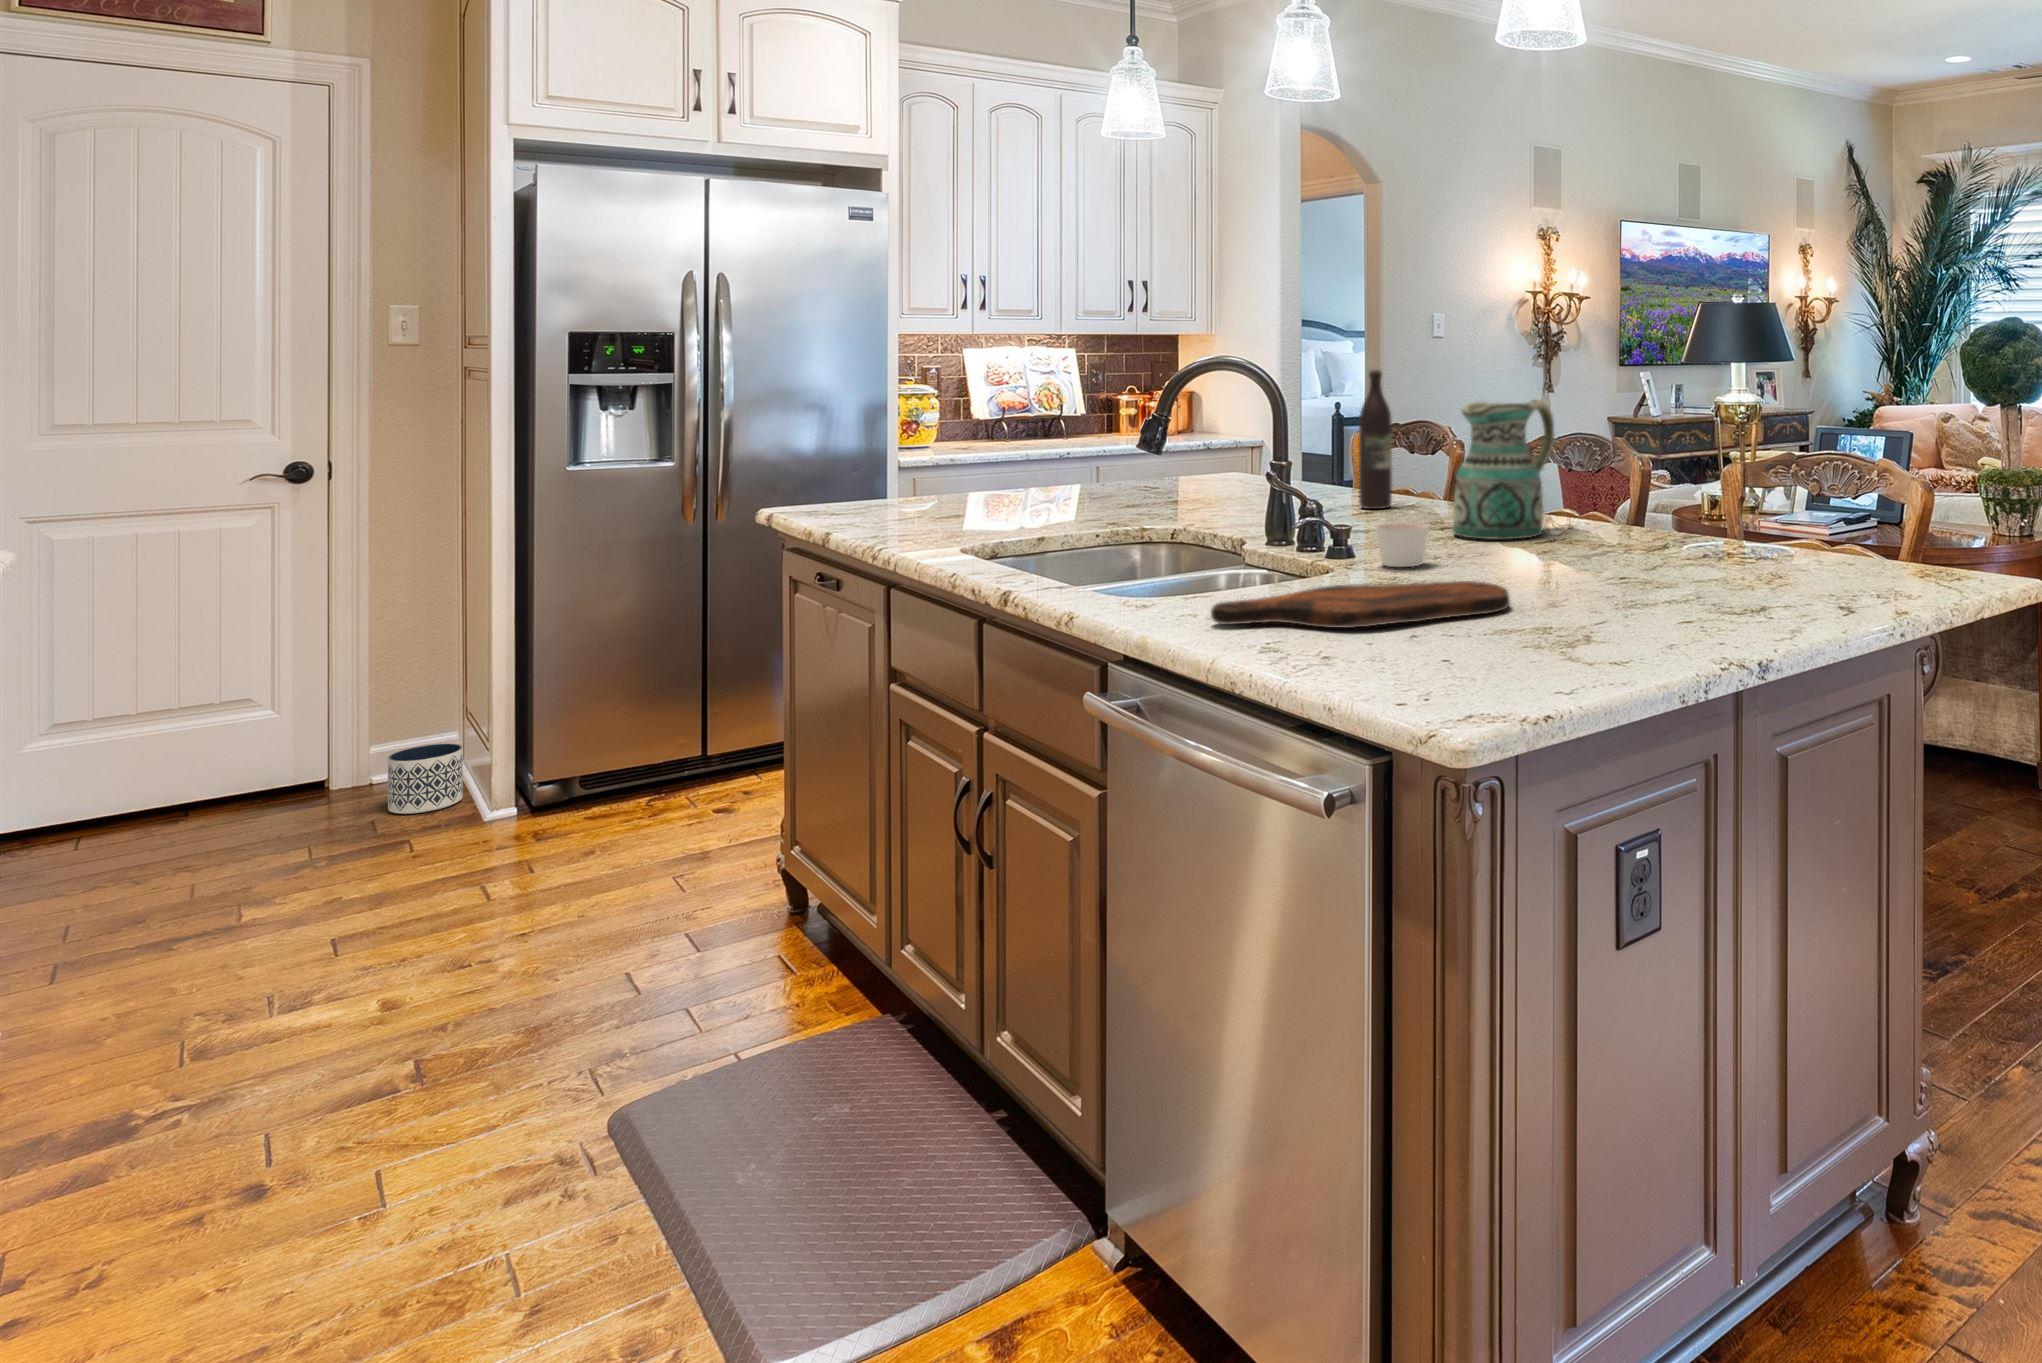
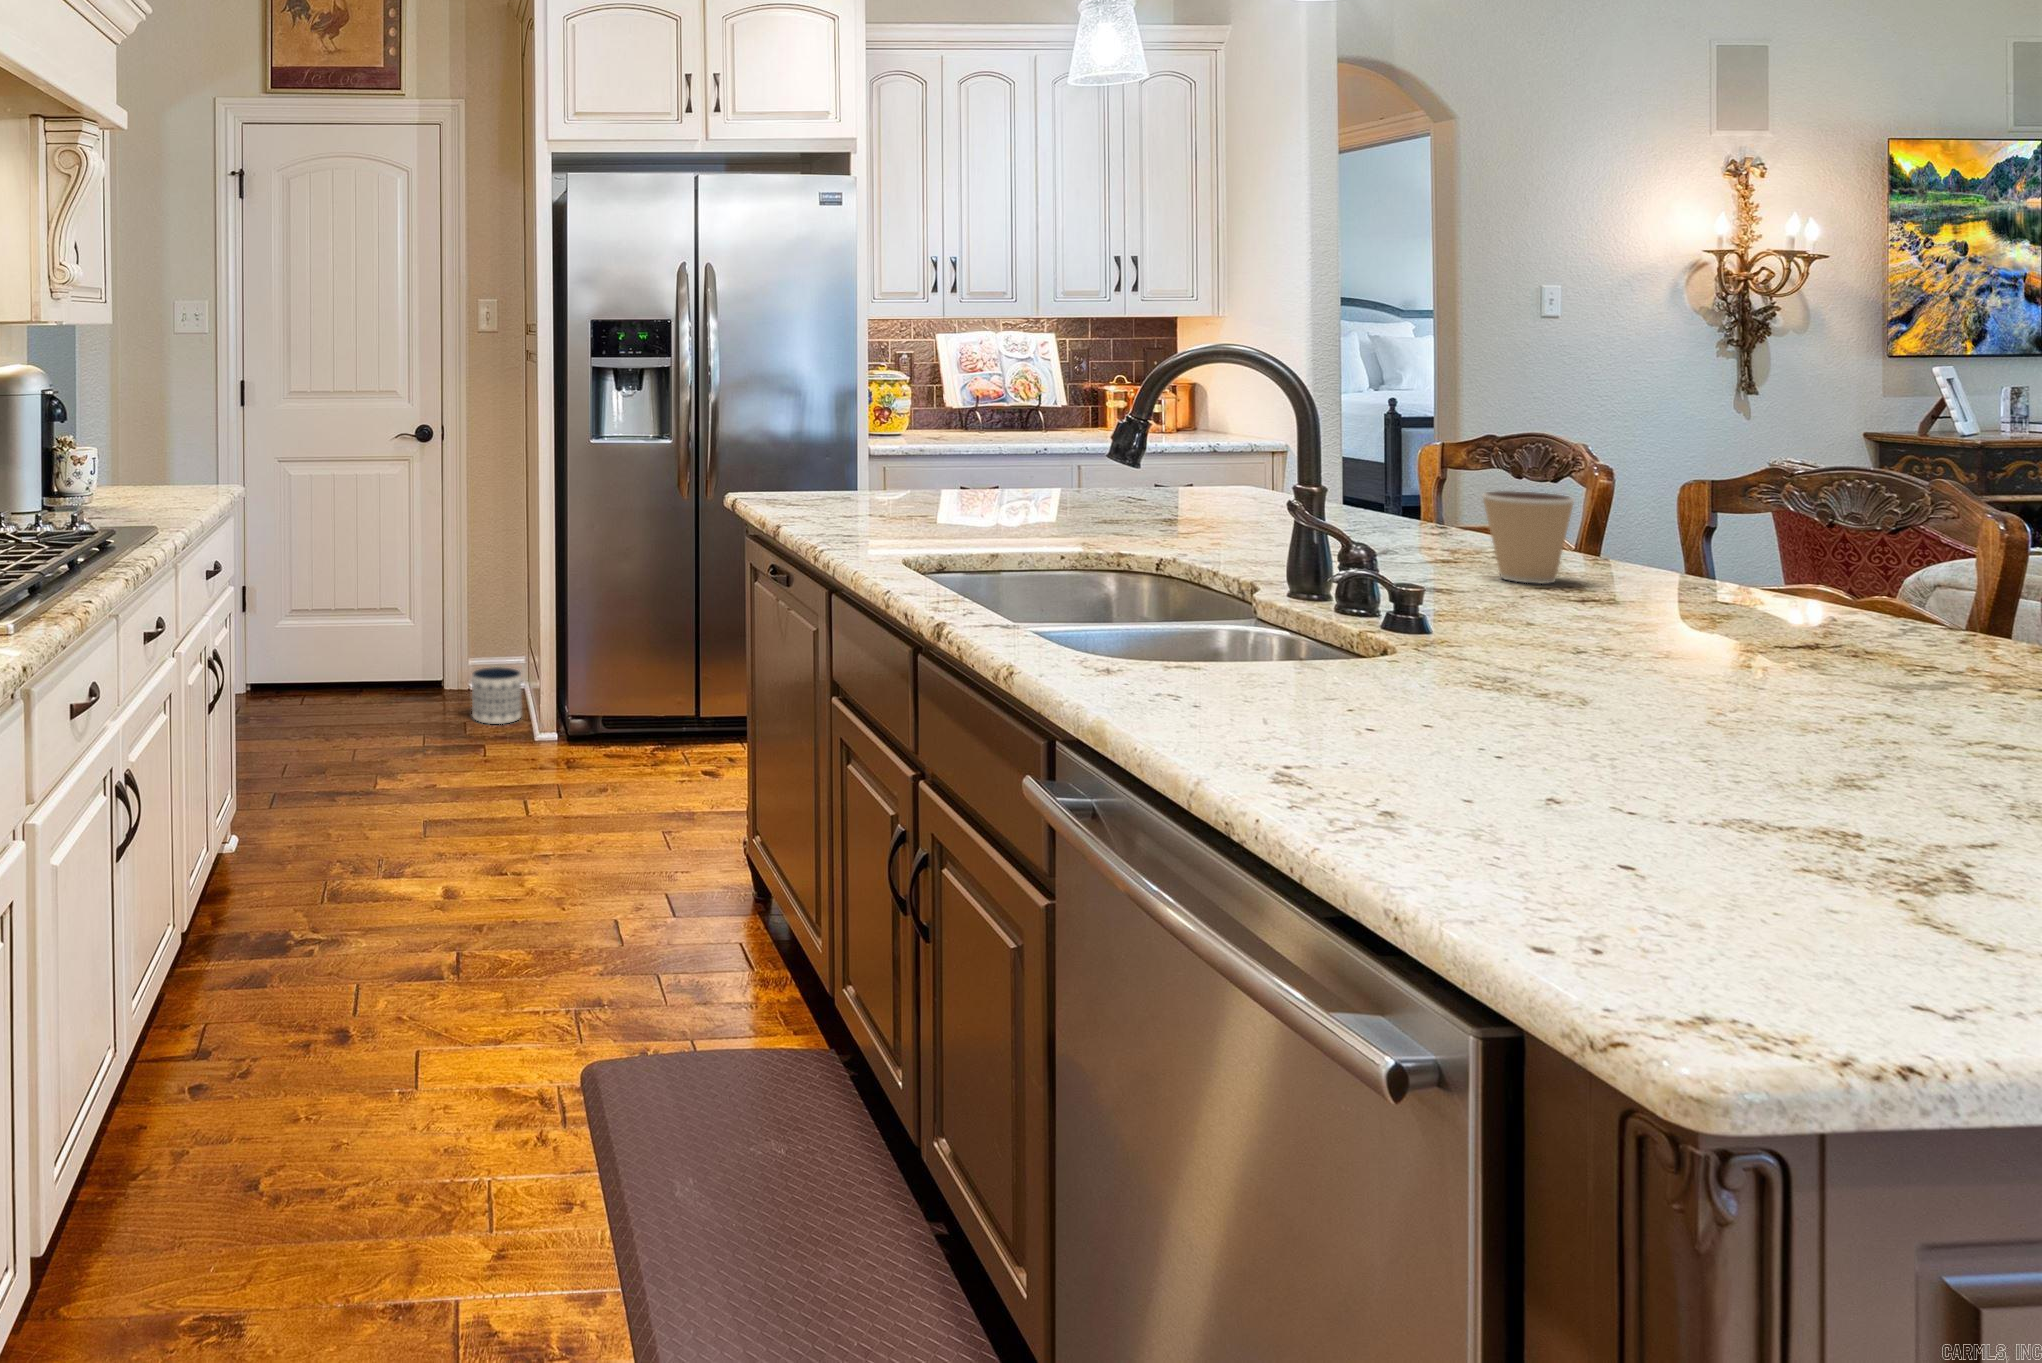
wine bottle: present [1359,370,1392,509] -> none [1433,365,1486,557]
ceramic pitcher: present [1453,399,1554,540] -> none [1600,416,1804,634]
coffee cup: none [1387,458,1441,521] -> present [1482,491,1574,584]
candle: present [1375,522,1430,567] -> none [1465,591,1565,662]
cutting board: present [1211,581,1510,628] -> none [1200,686,1742,777]

